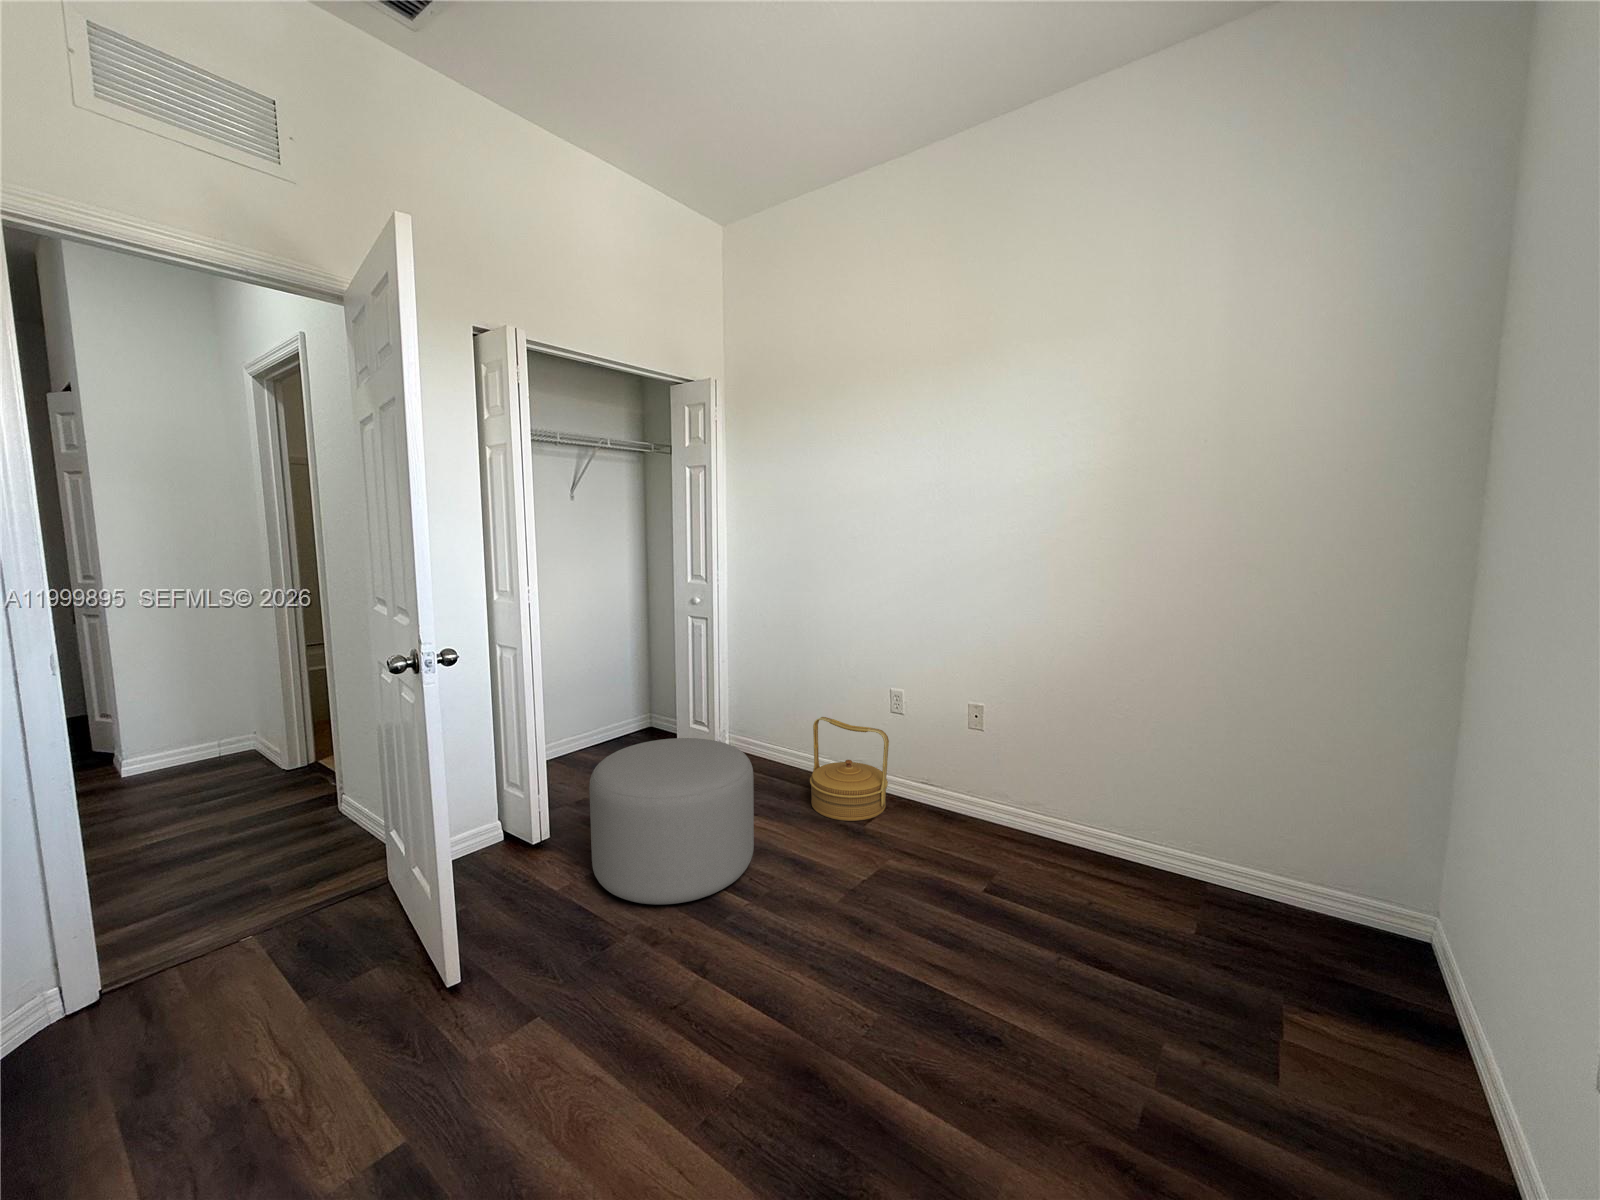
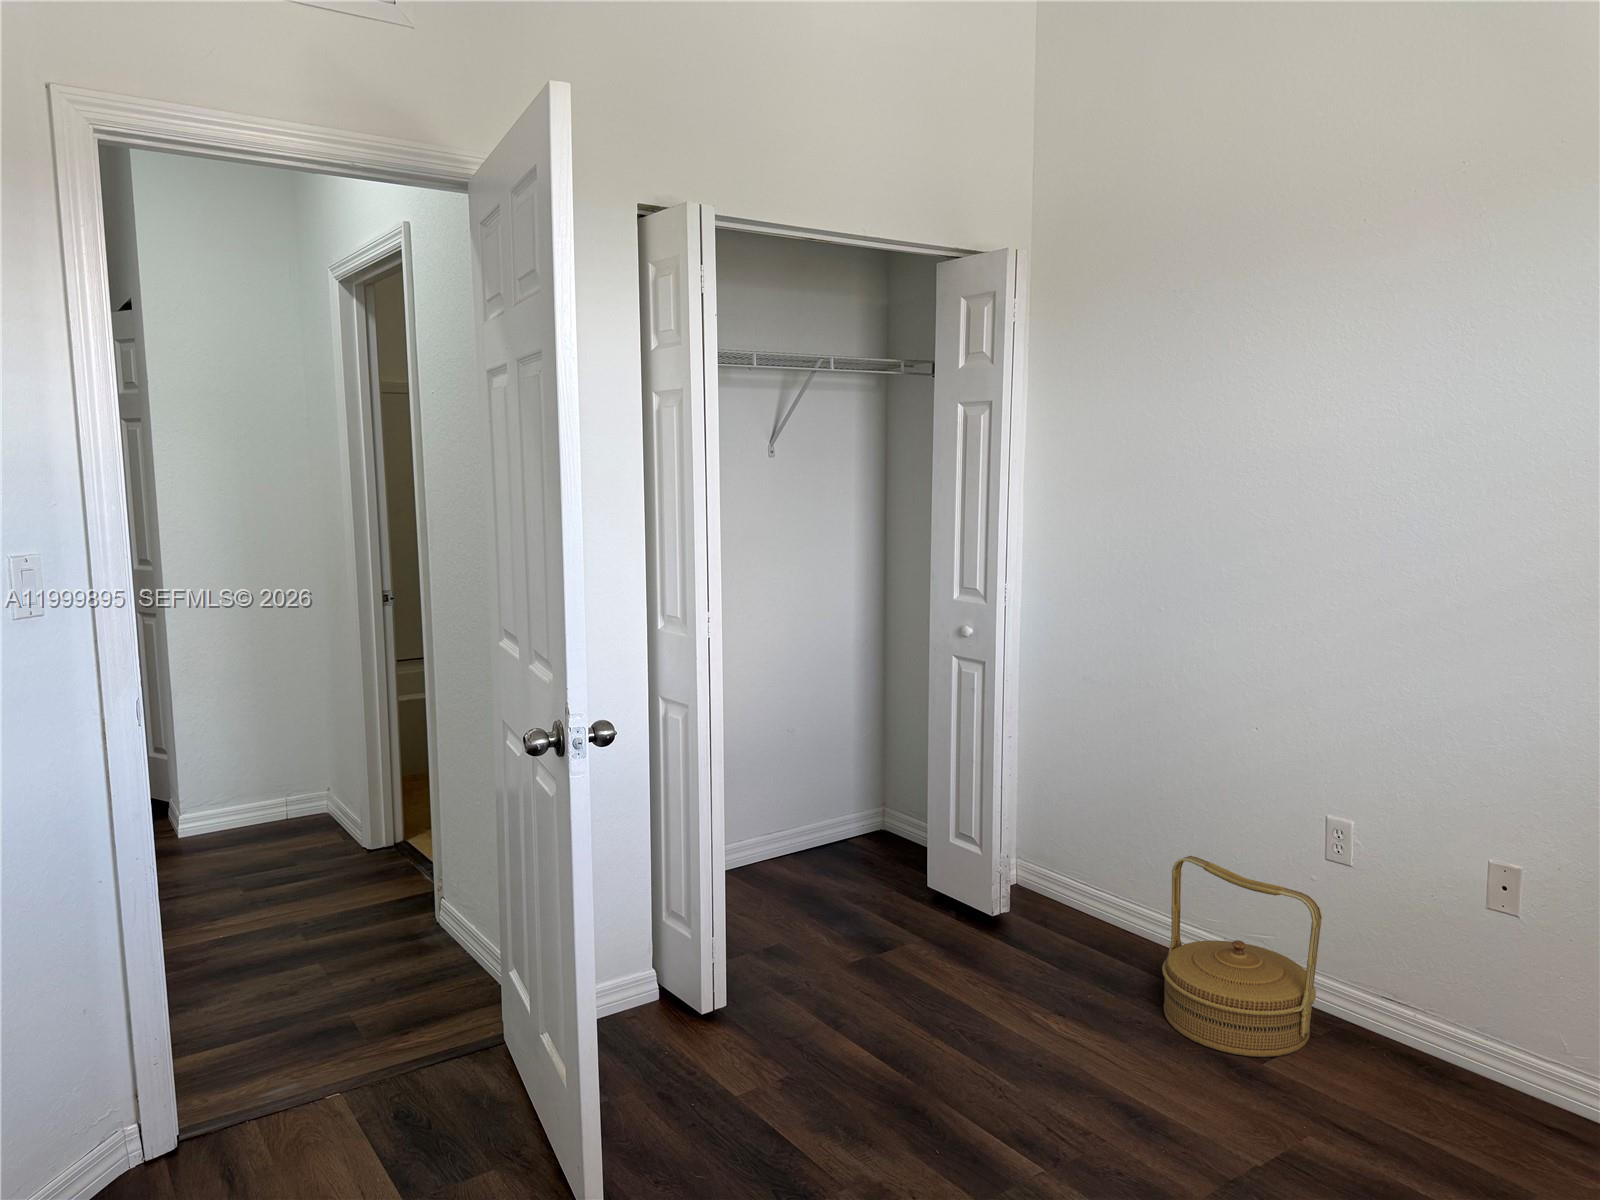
ottoman: present [589,738,754,904] -> none [792,873,1062,1157]

